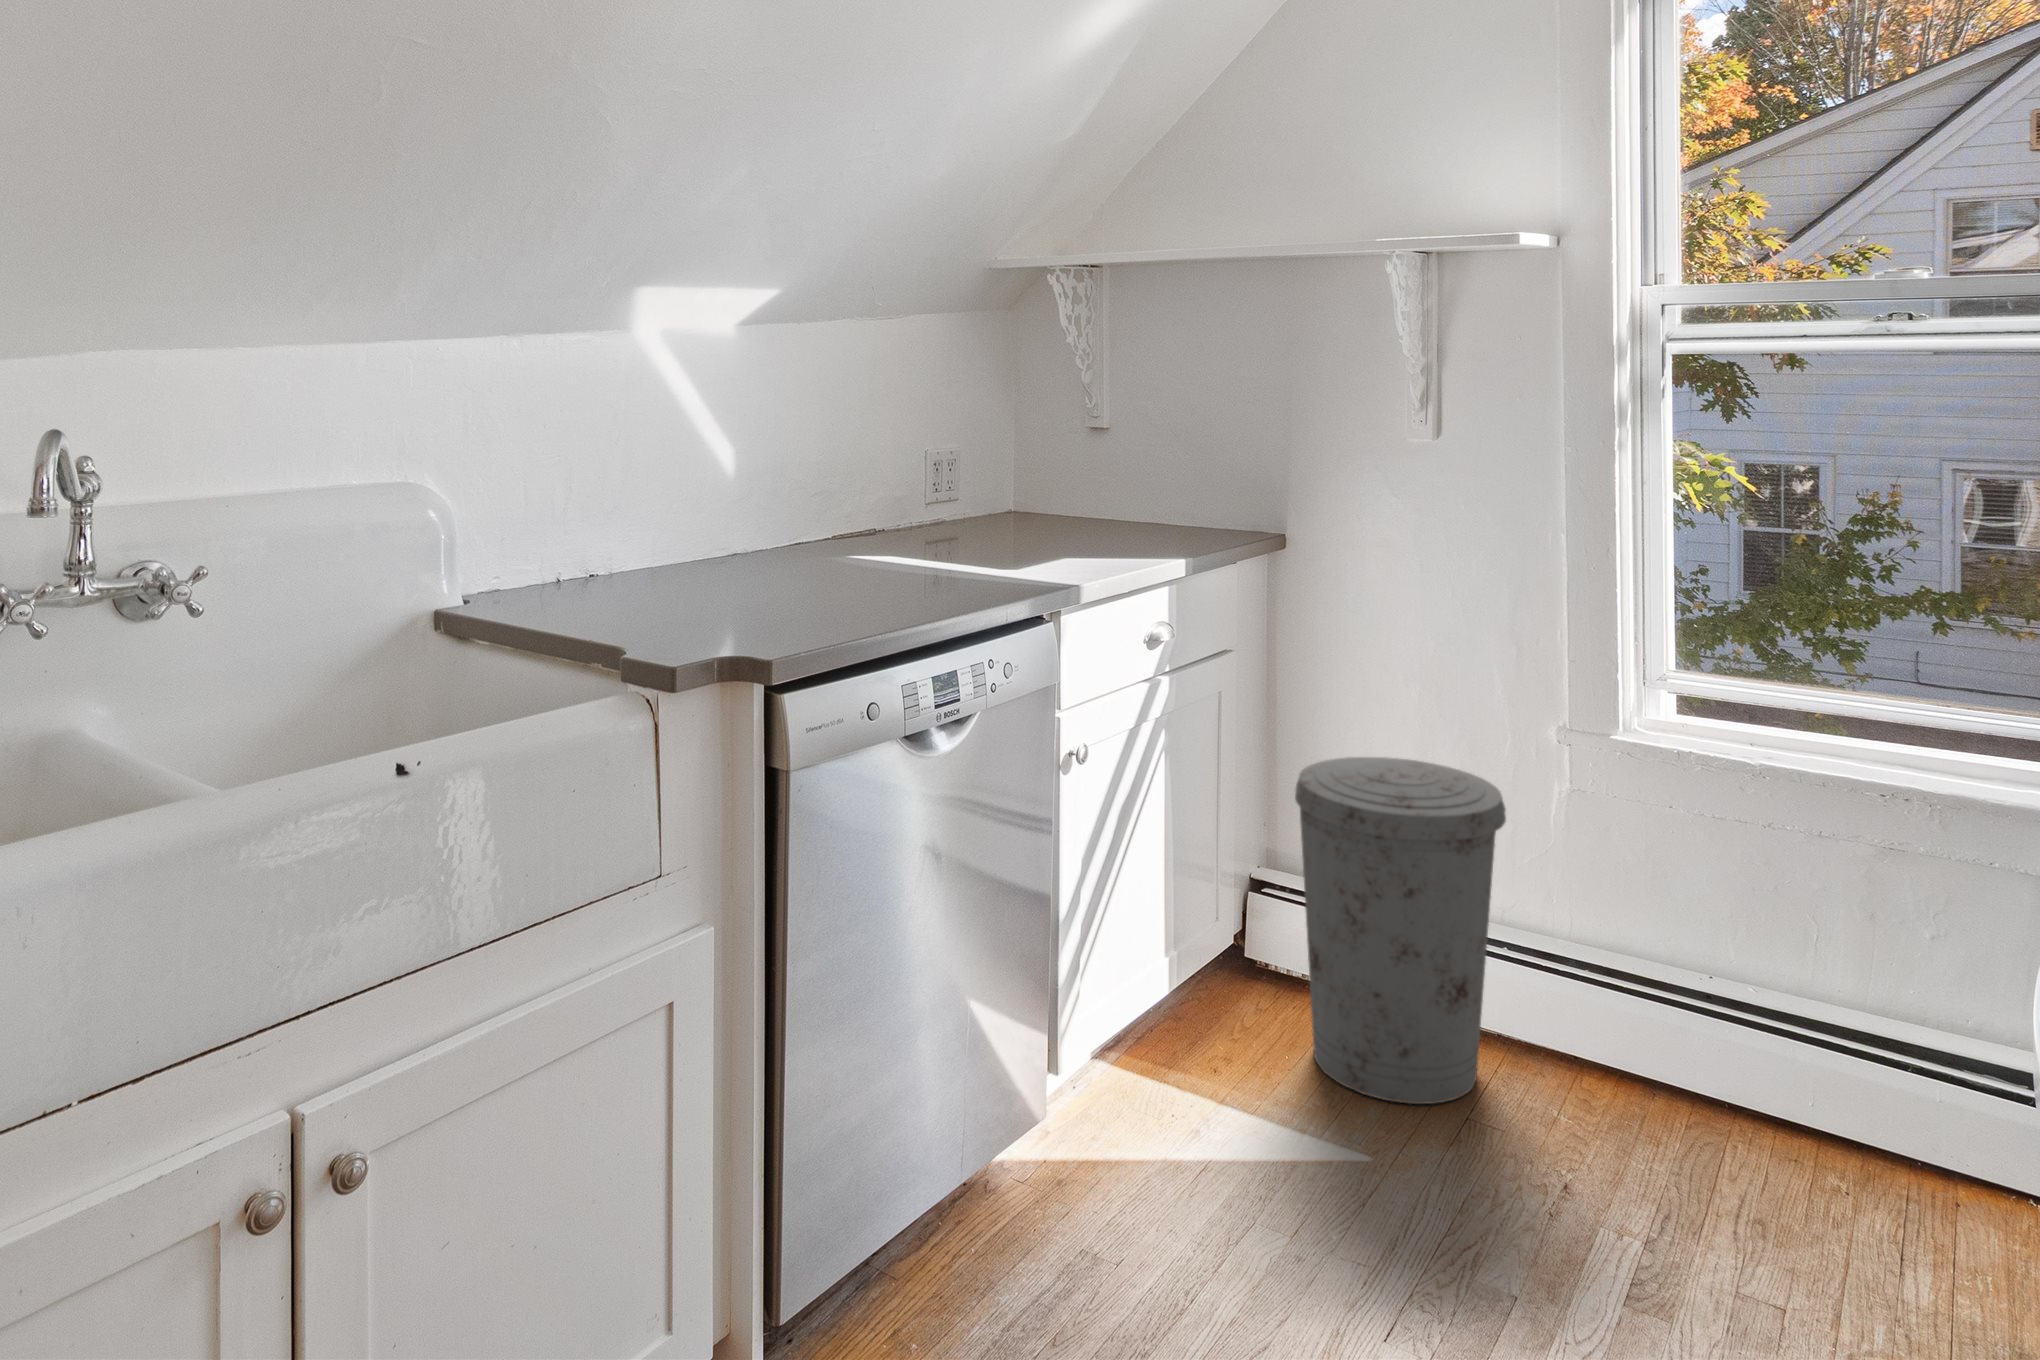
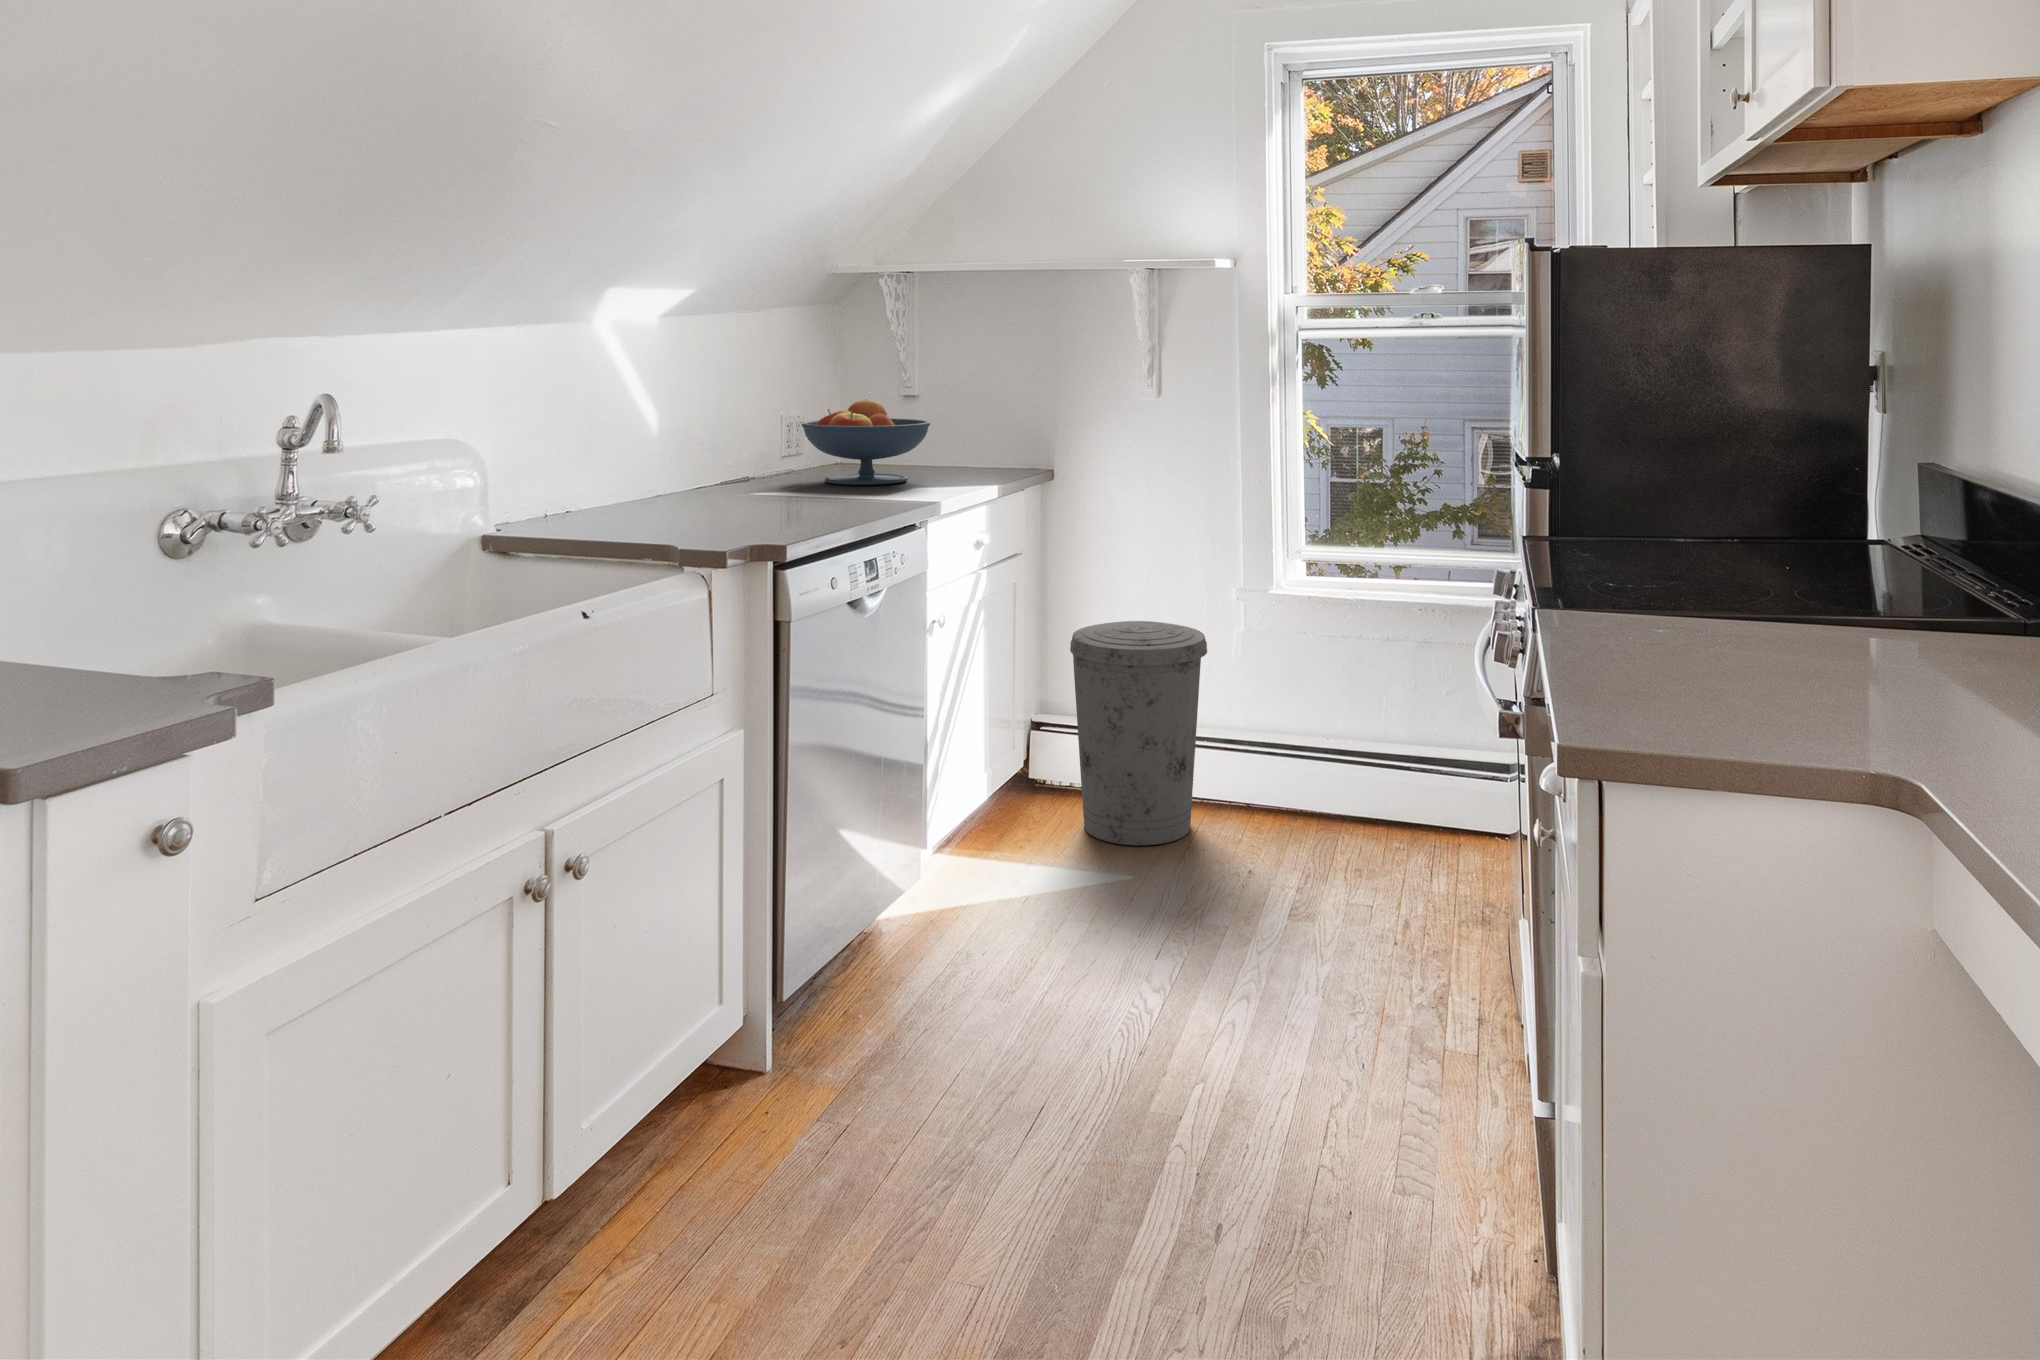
fruit bowl: none [932,428,1103,545] -> present [802,399,930,485]

